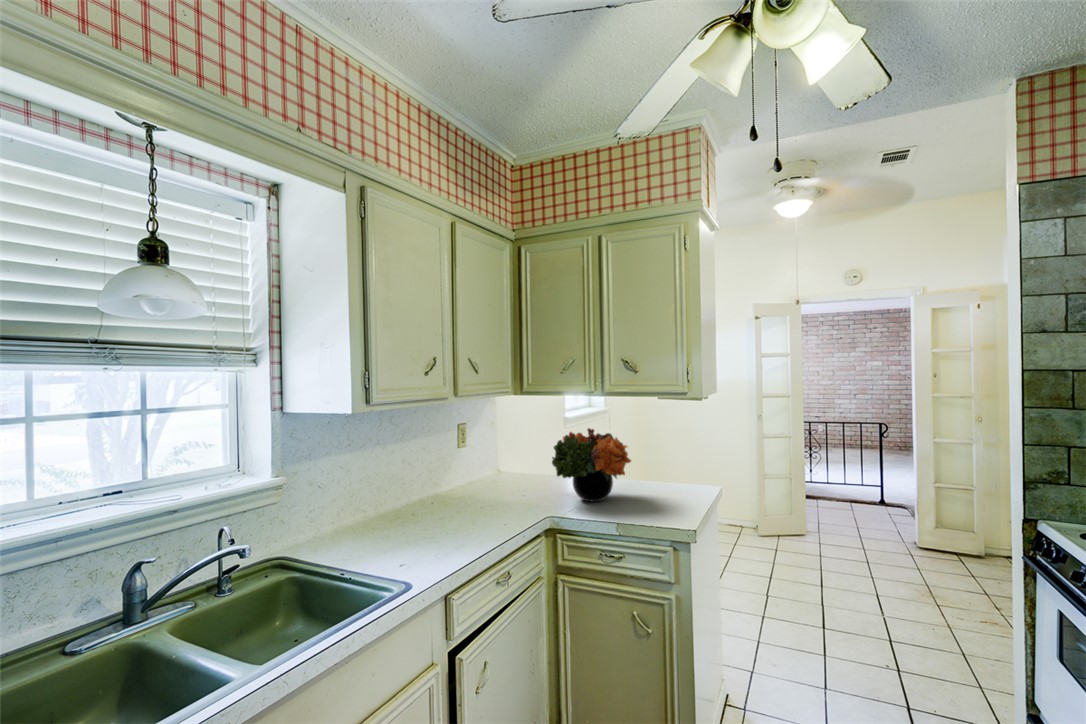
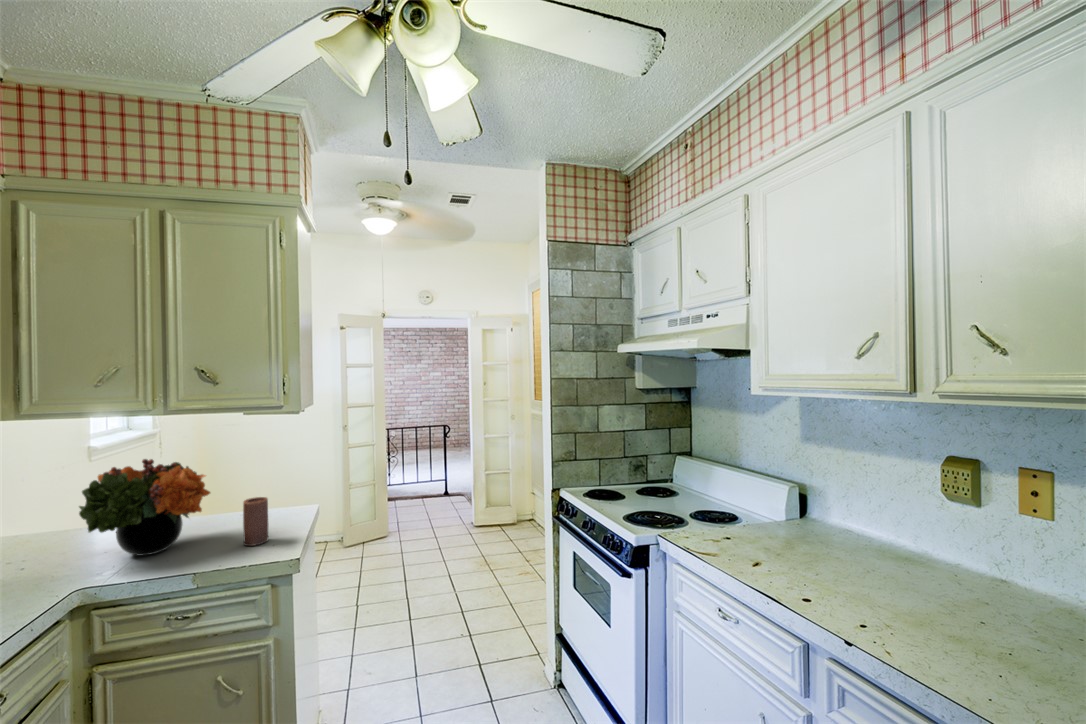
candle: none [654,470,673,511] -> present [243,497,268,546]

